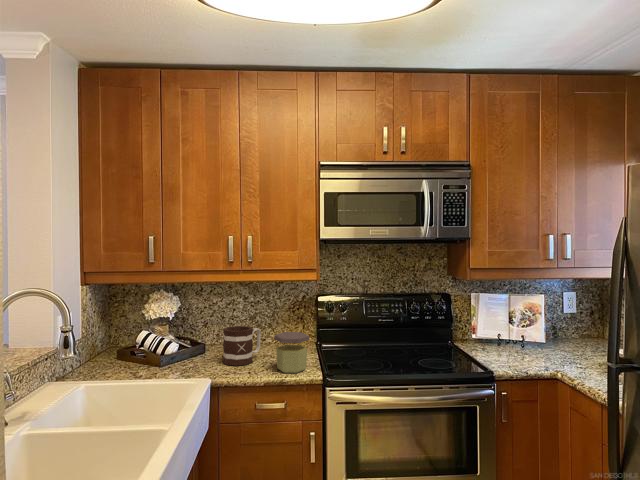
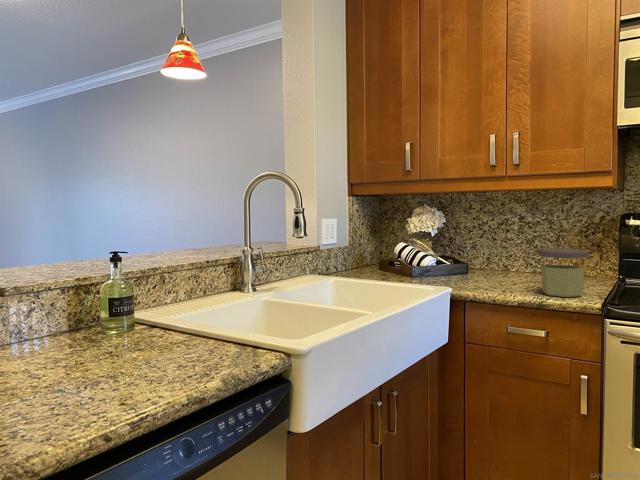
mug: present [223,326,261,366] -> none [481,243,531,285]

